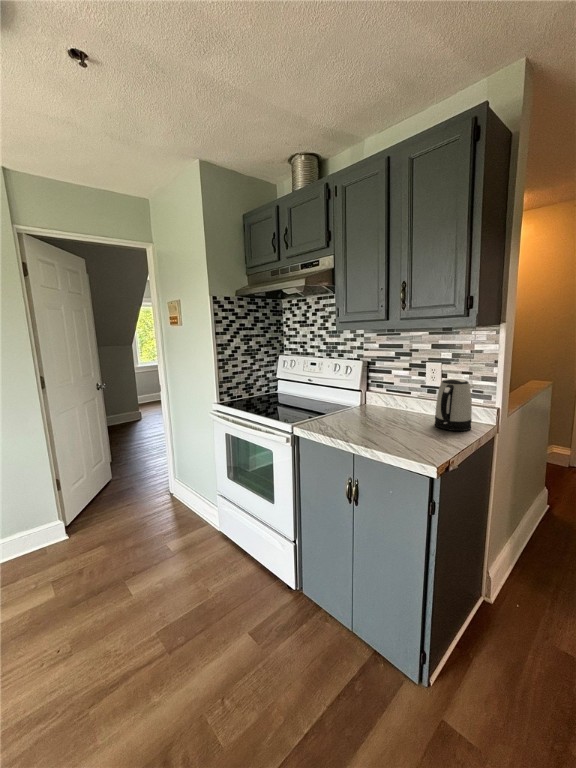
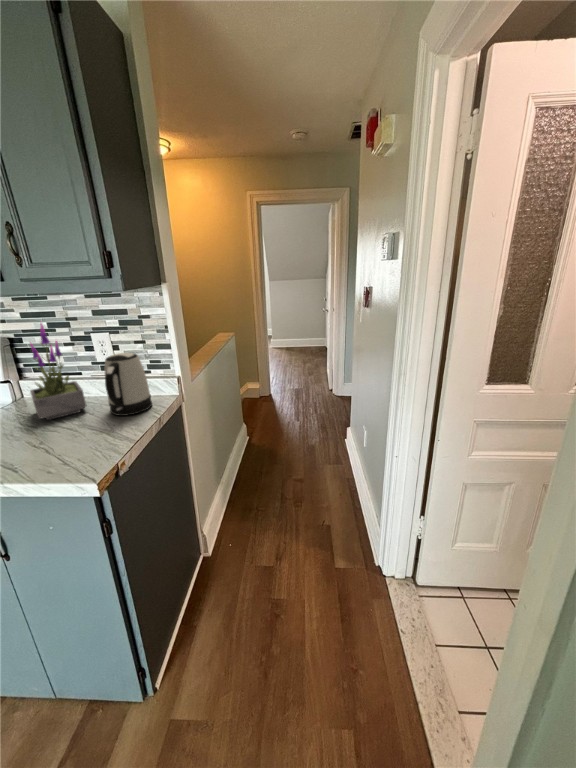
potted plant: none [379,349,417,421] -> present [30,323,86,420]

